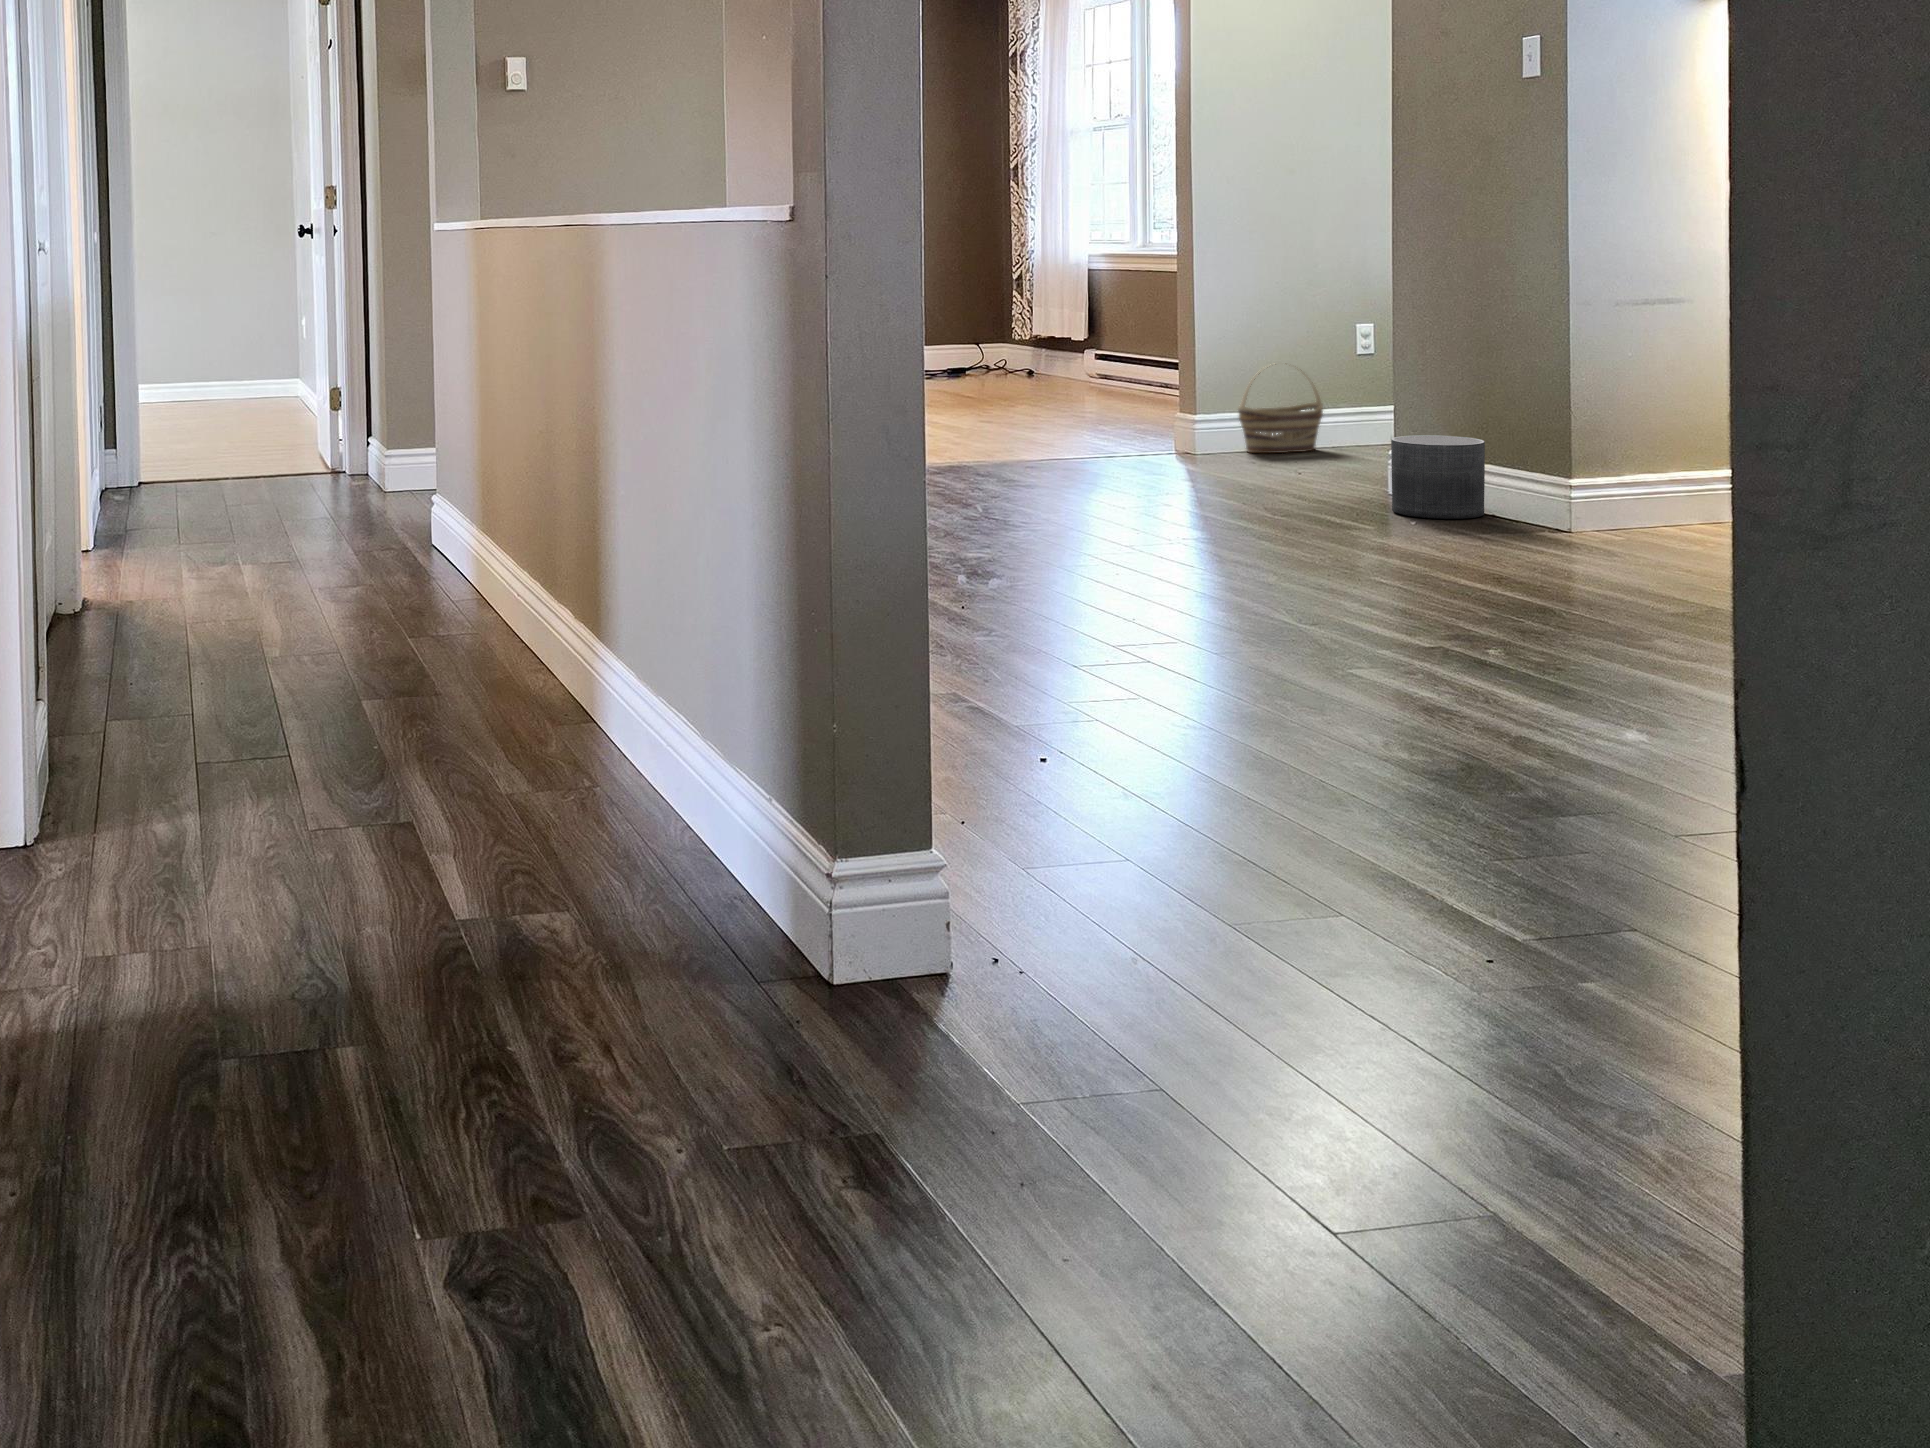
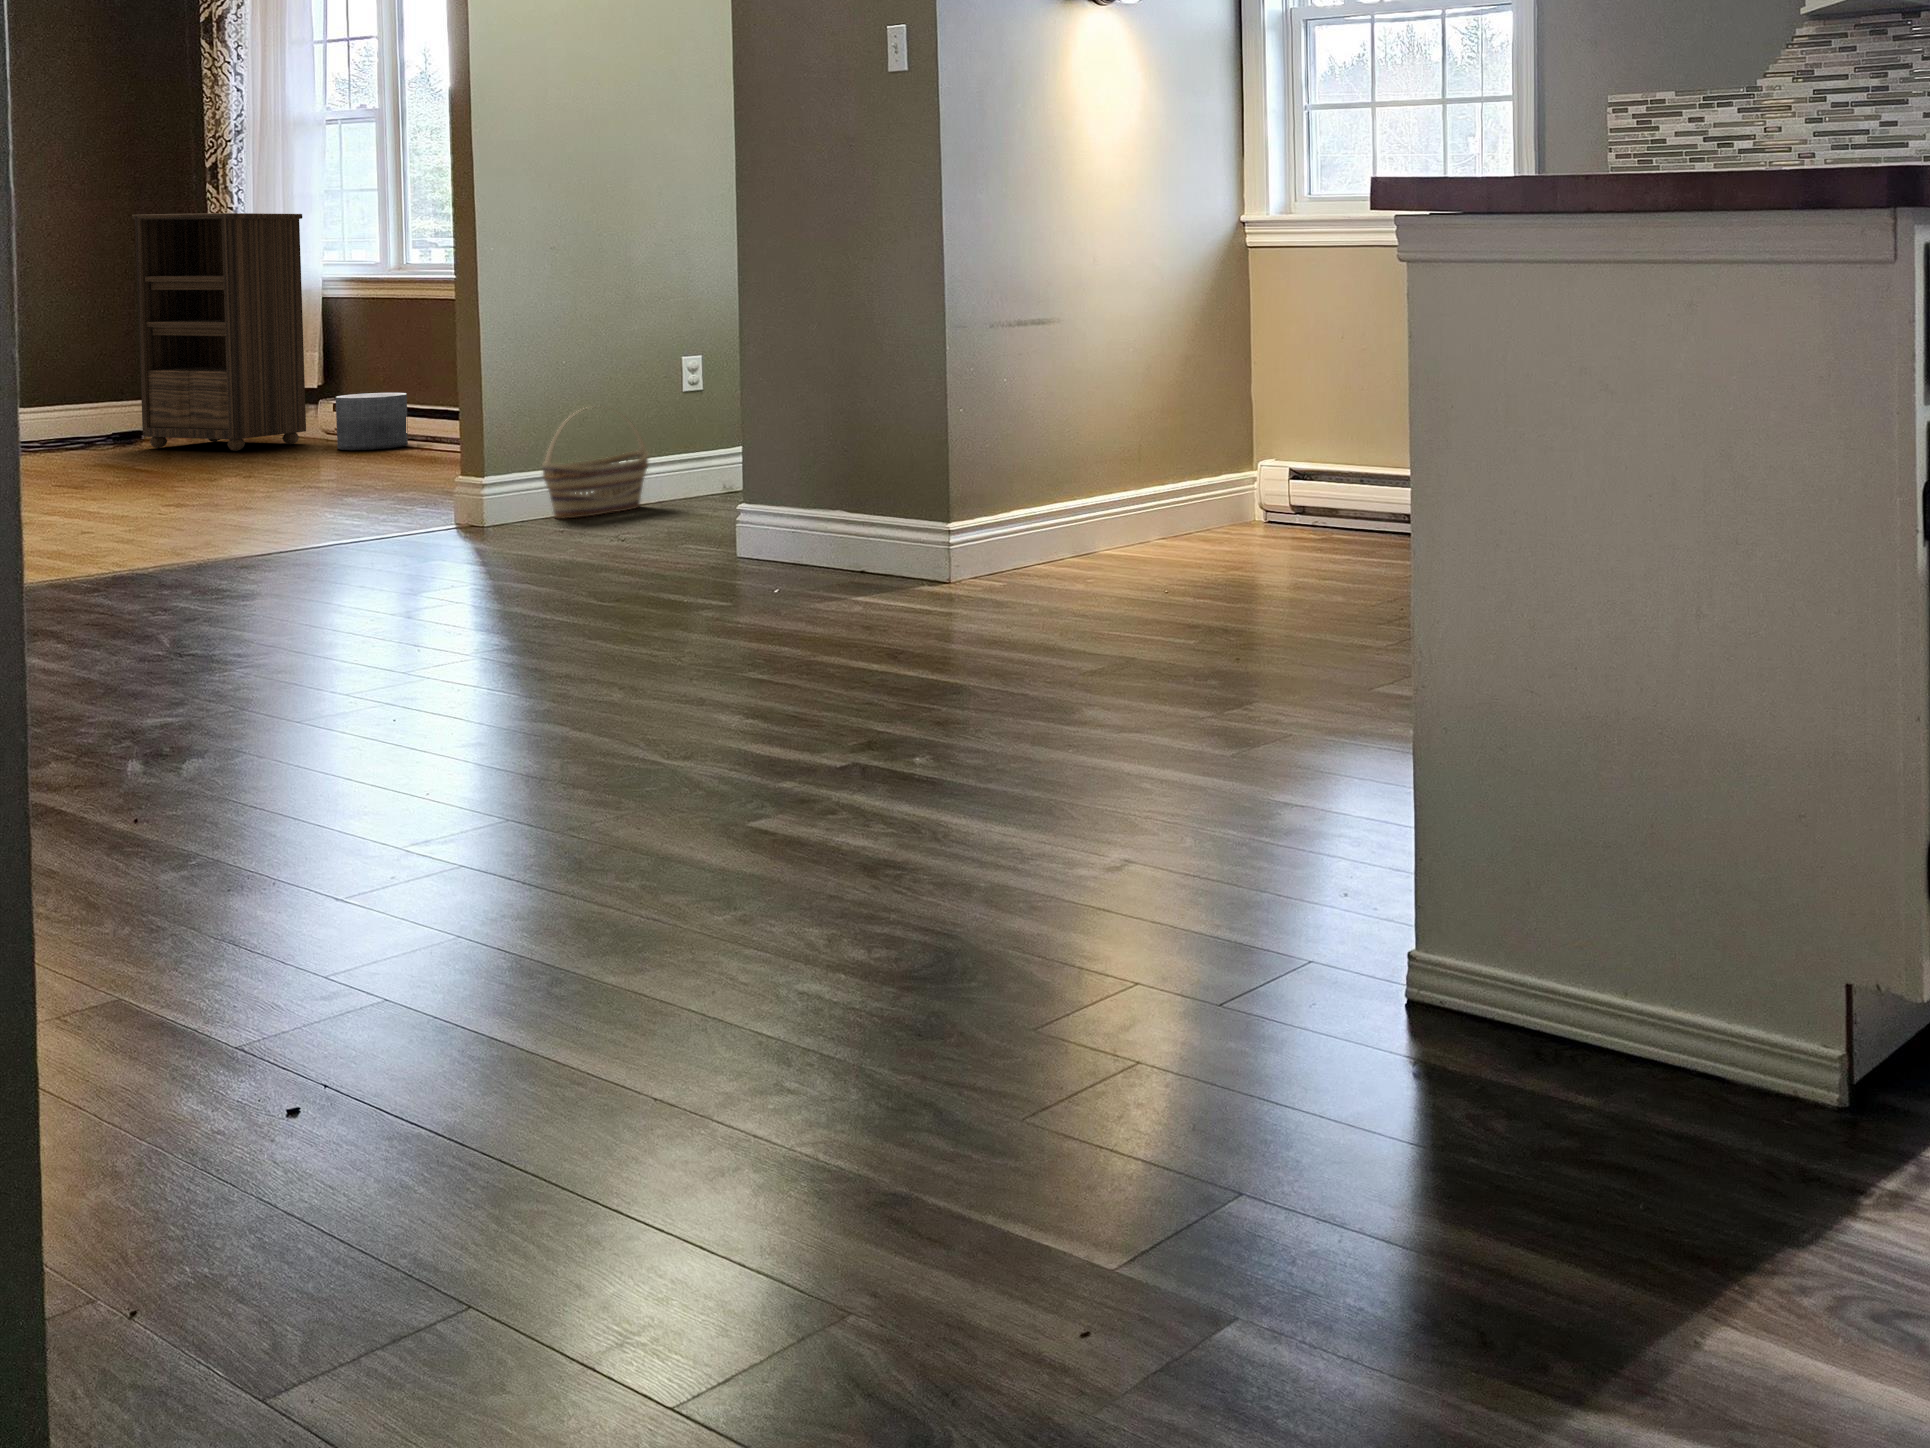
bookshelf: none [966,203,1074,385] -> present [132,213,306,451]
planter: present [1391,435,1485,519] -> present [336,393,408,450]

